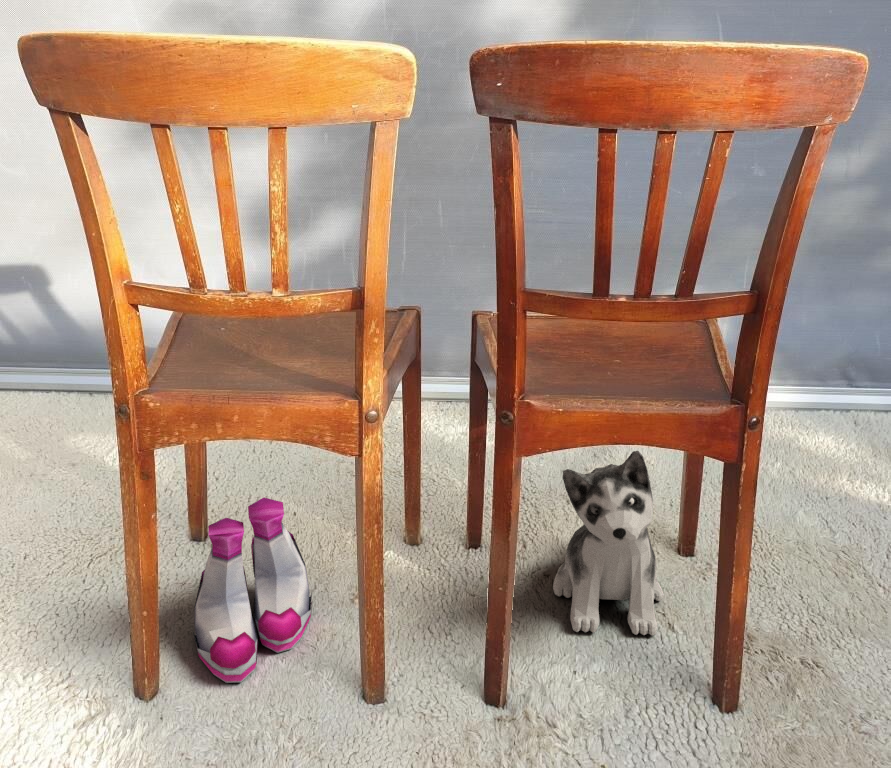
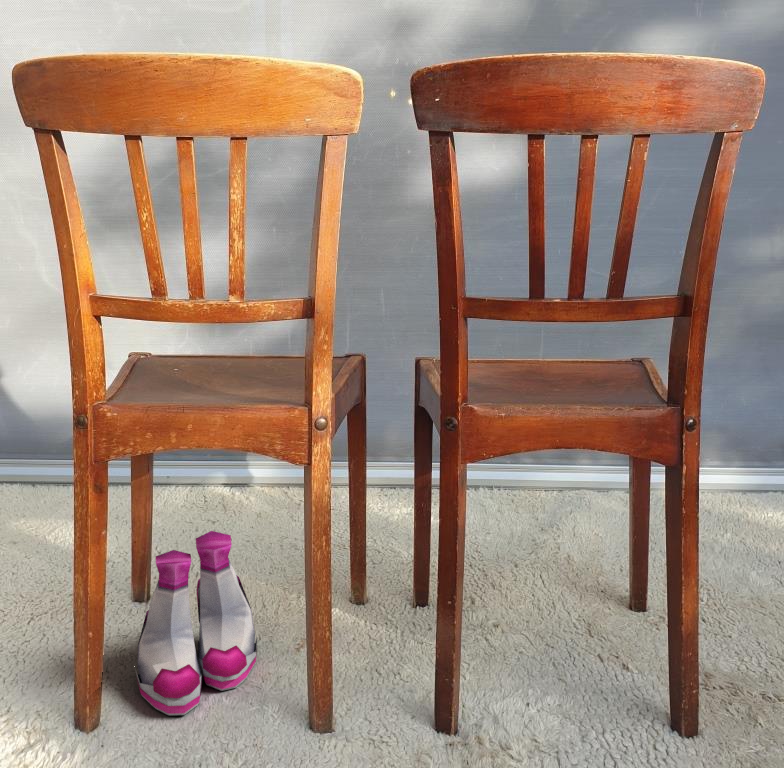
plush toy: present [553,451,663,636] -> none [504,478,617,674]

